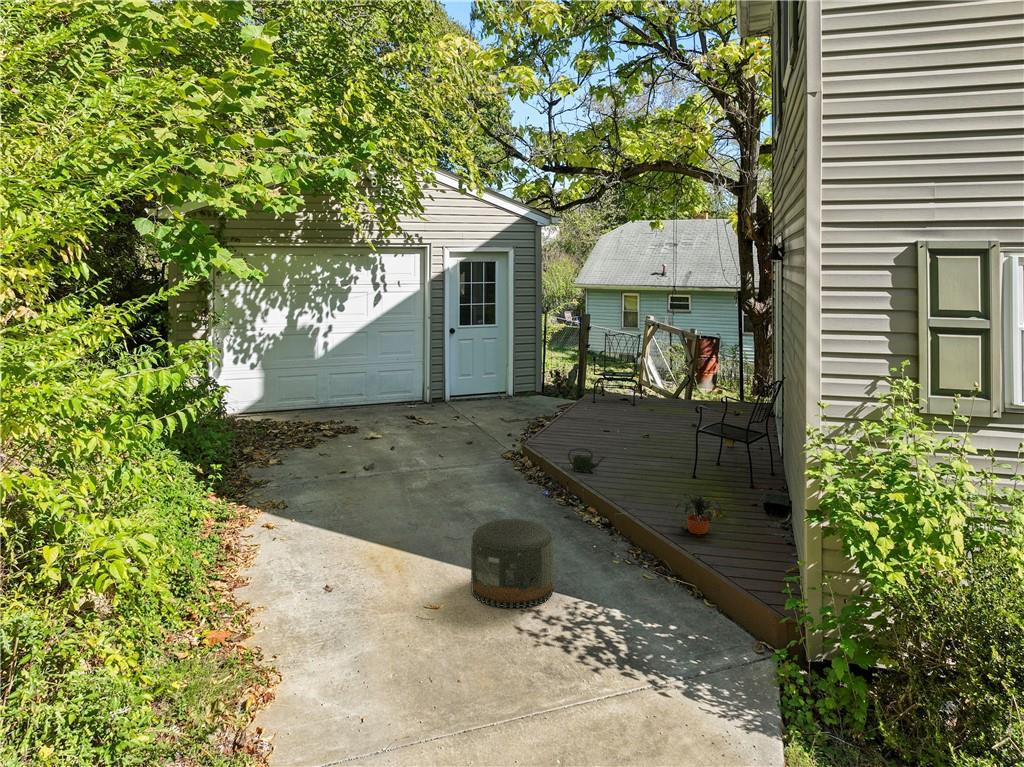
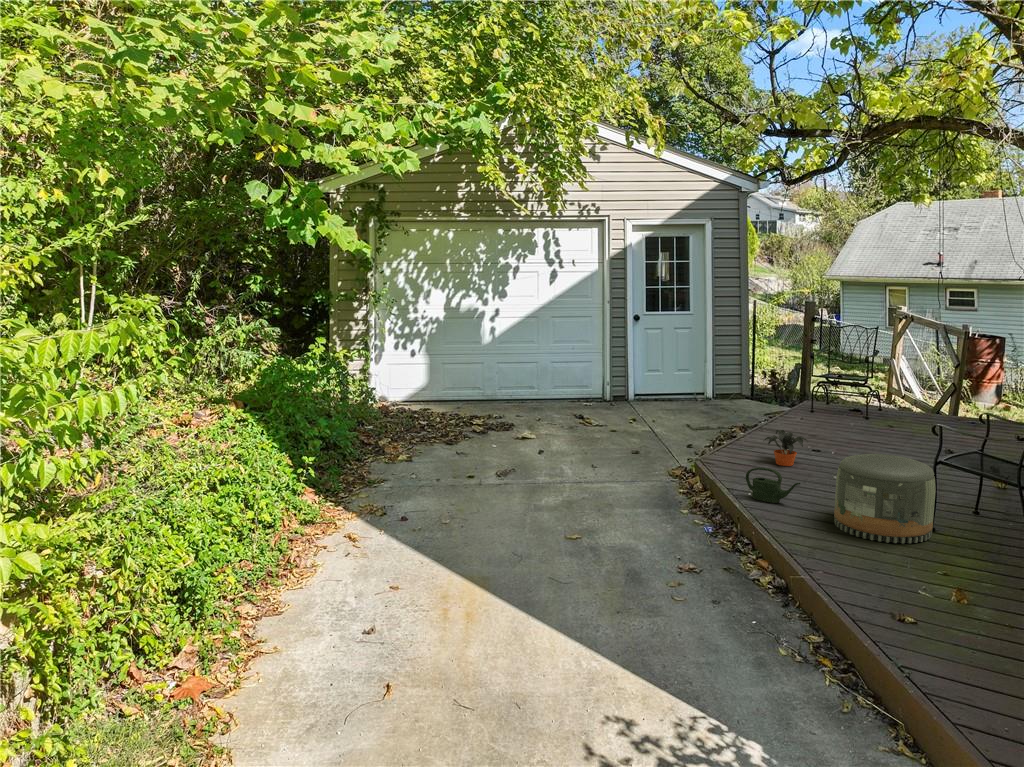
potted plant: present [676,493,721,534] -> present [765,430,807,466]
pouf: present [471,519,554,608] -> present [834,454,936,543]

